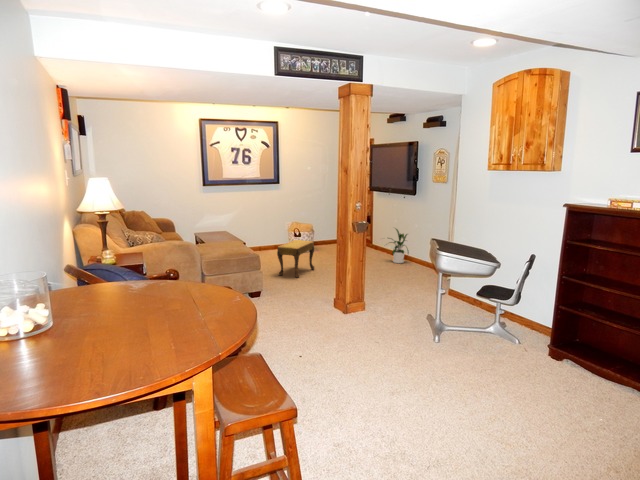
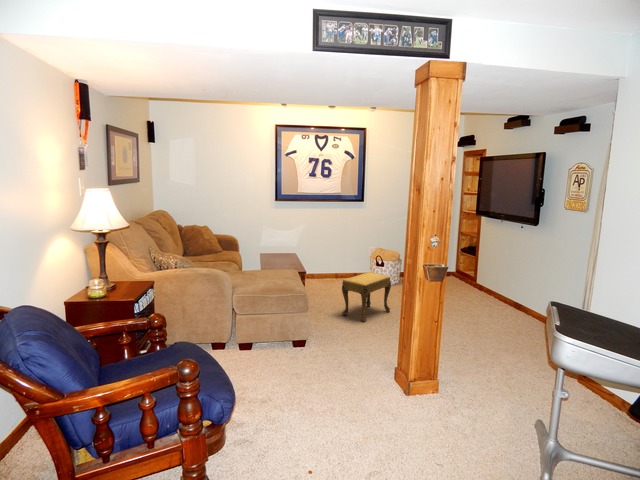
house plant: present [392,229,409,263] -> none [483,266,527,315]

